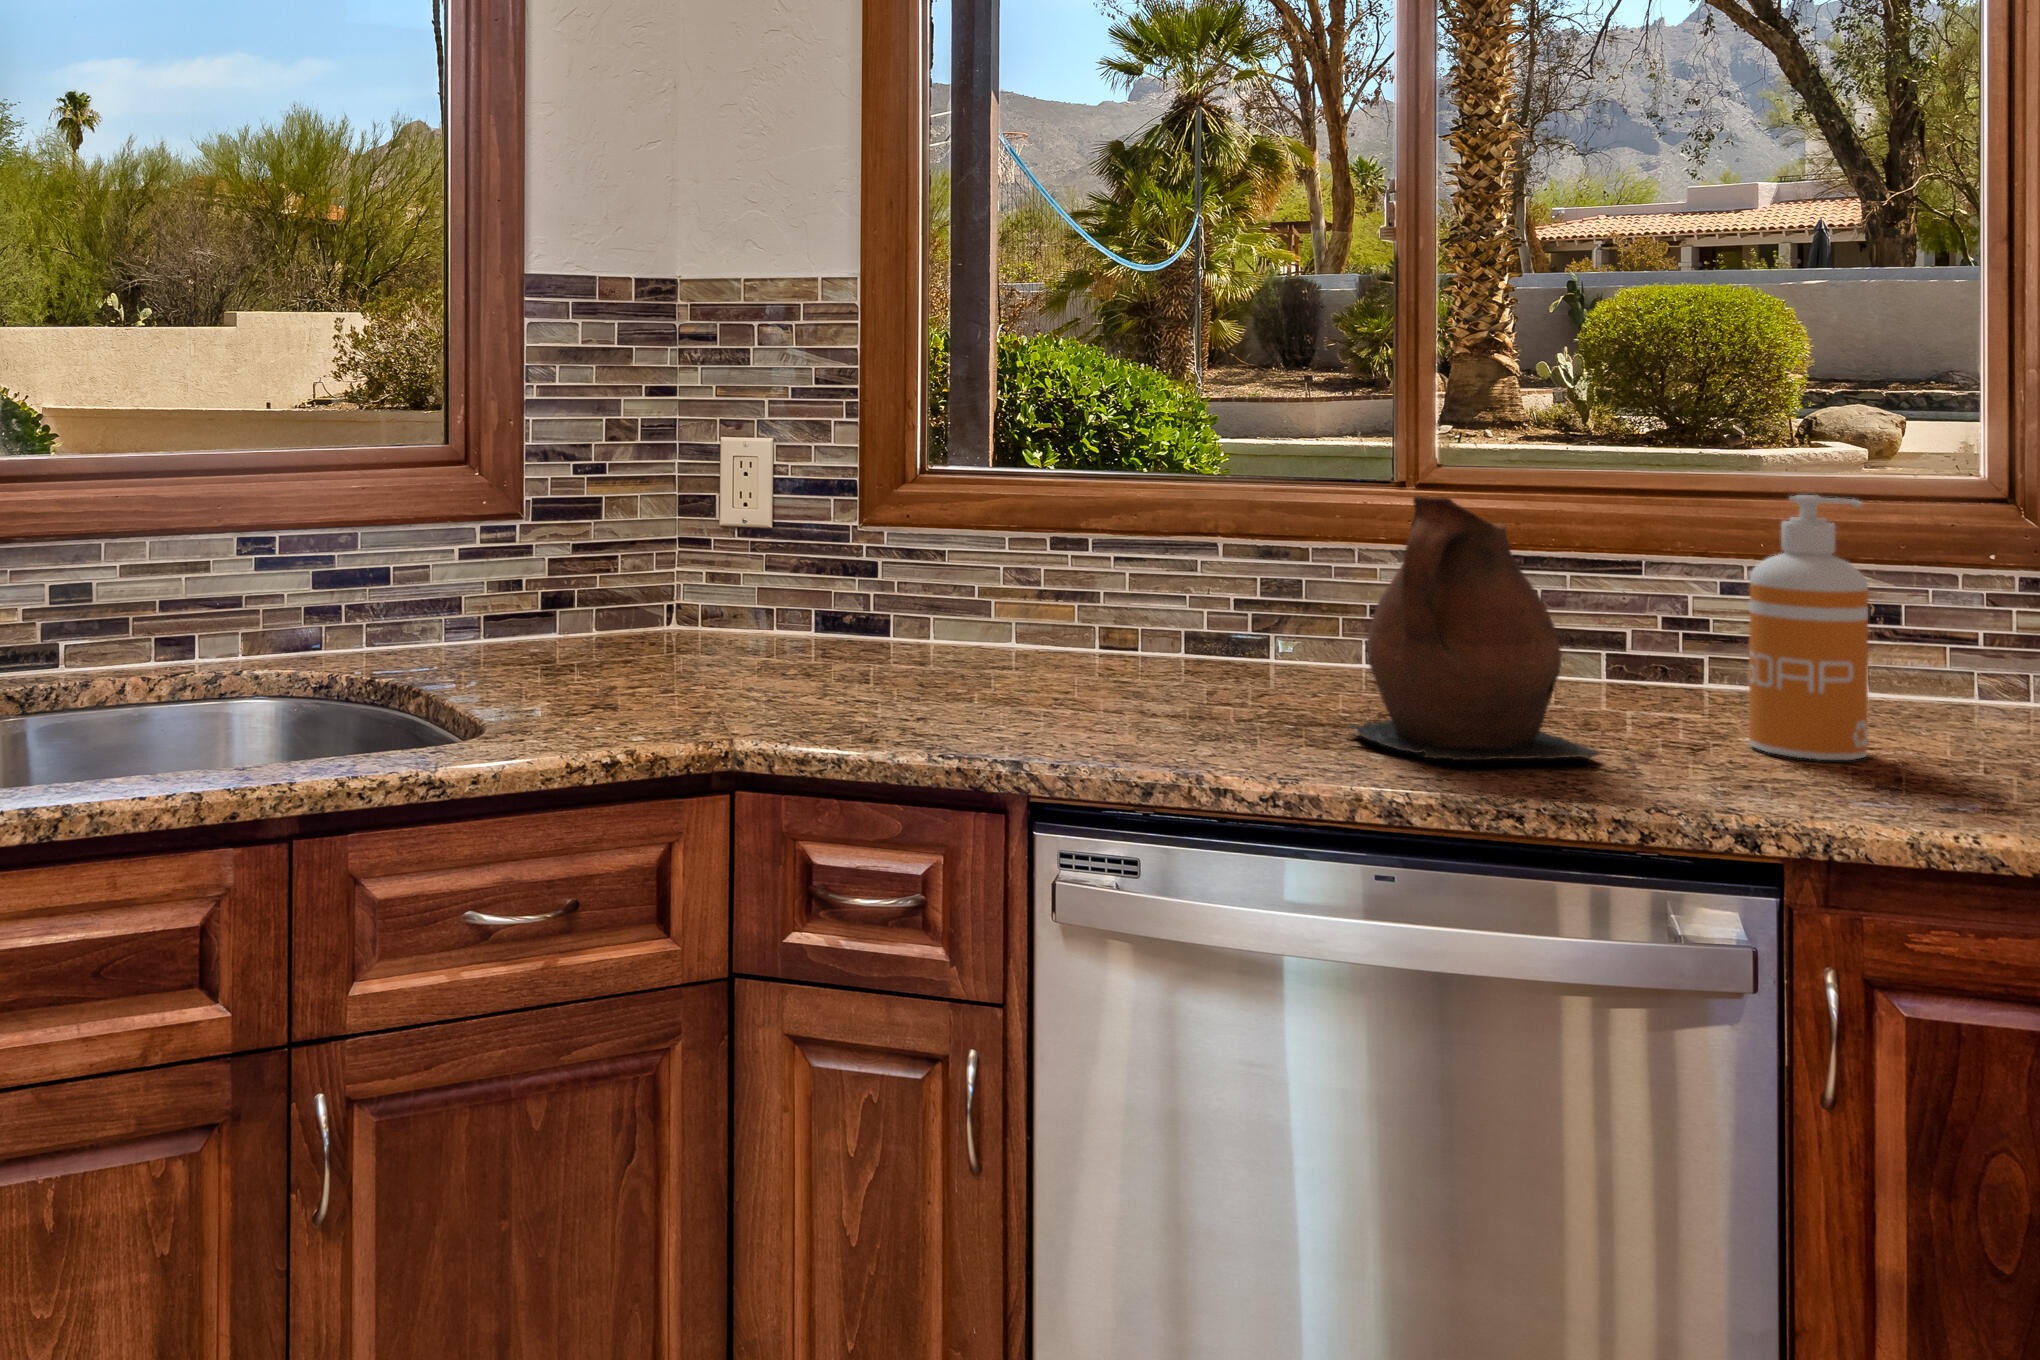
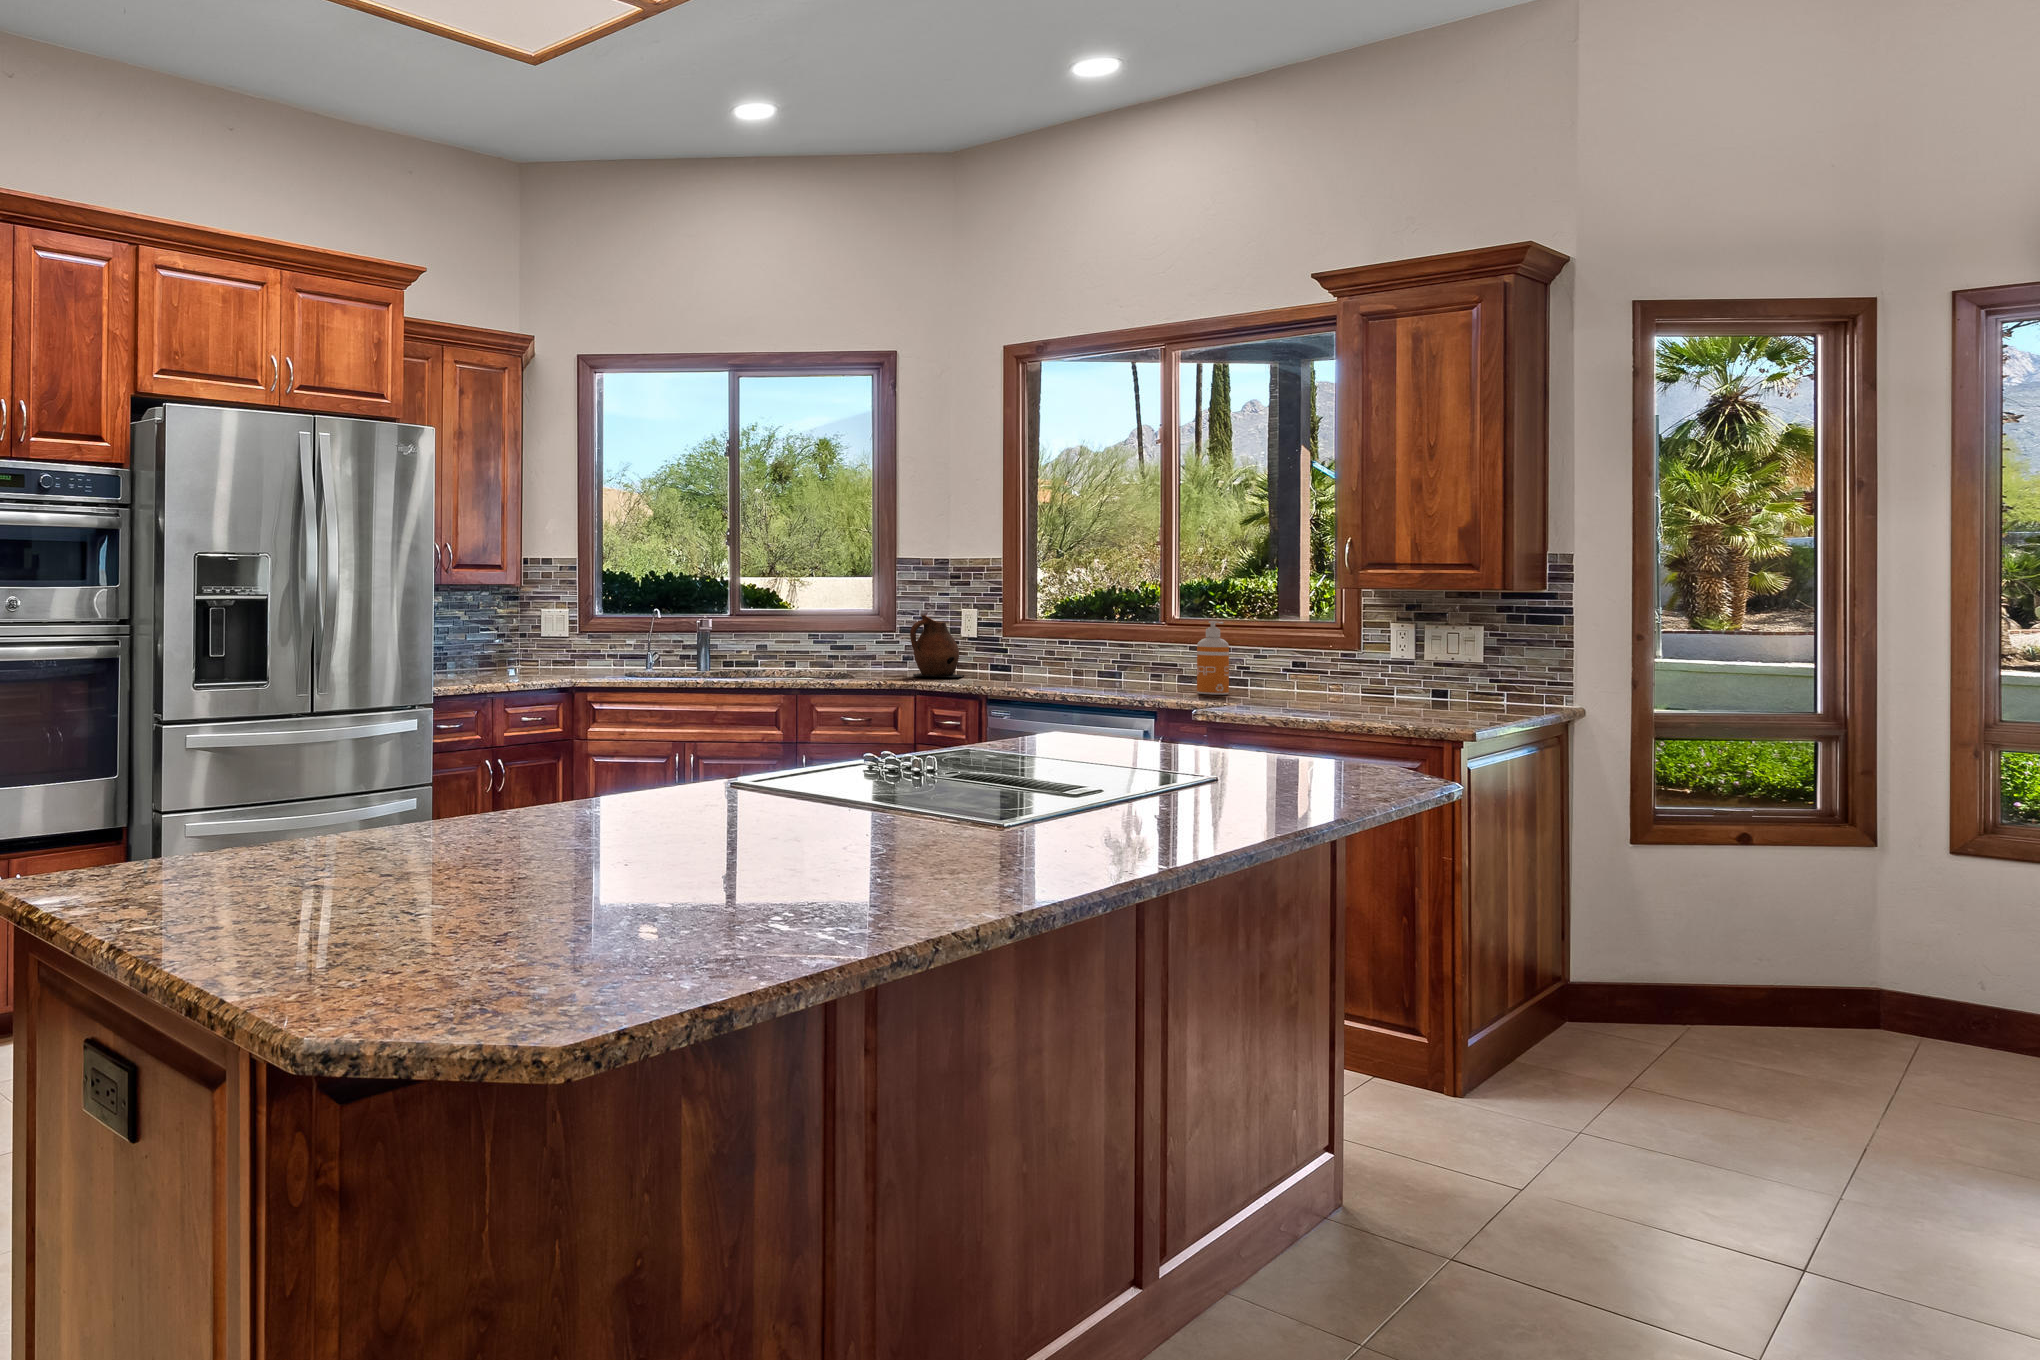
ceramic pitcher: present [1349,496,1598,760] -> present [910,615,964,678]

